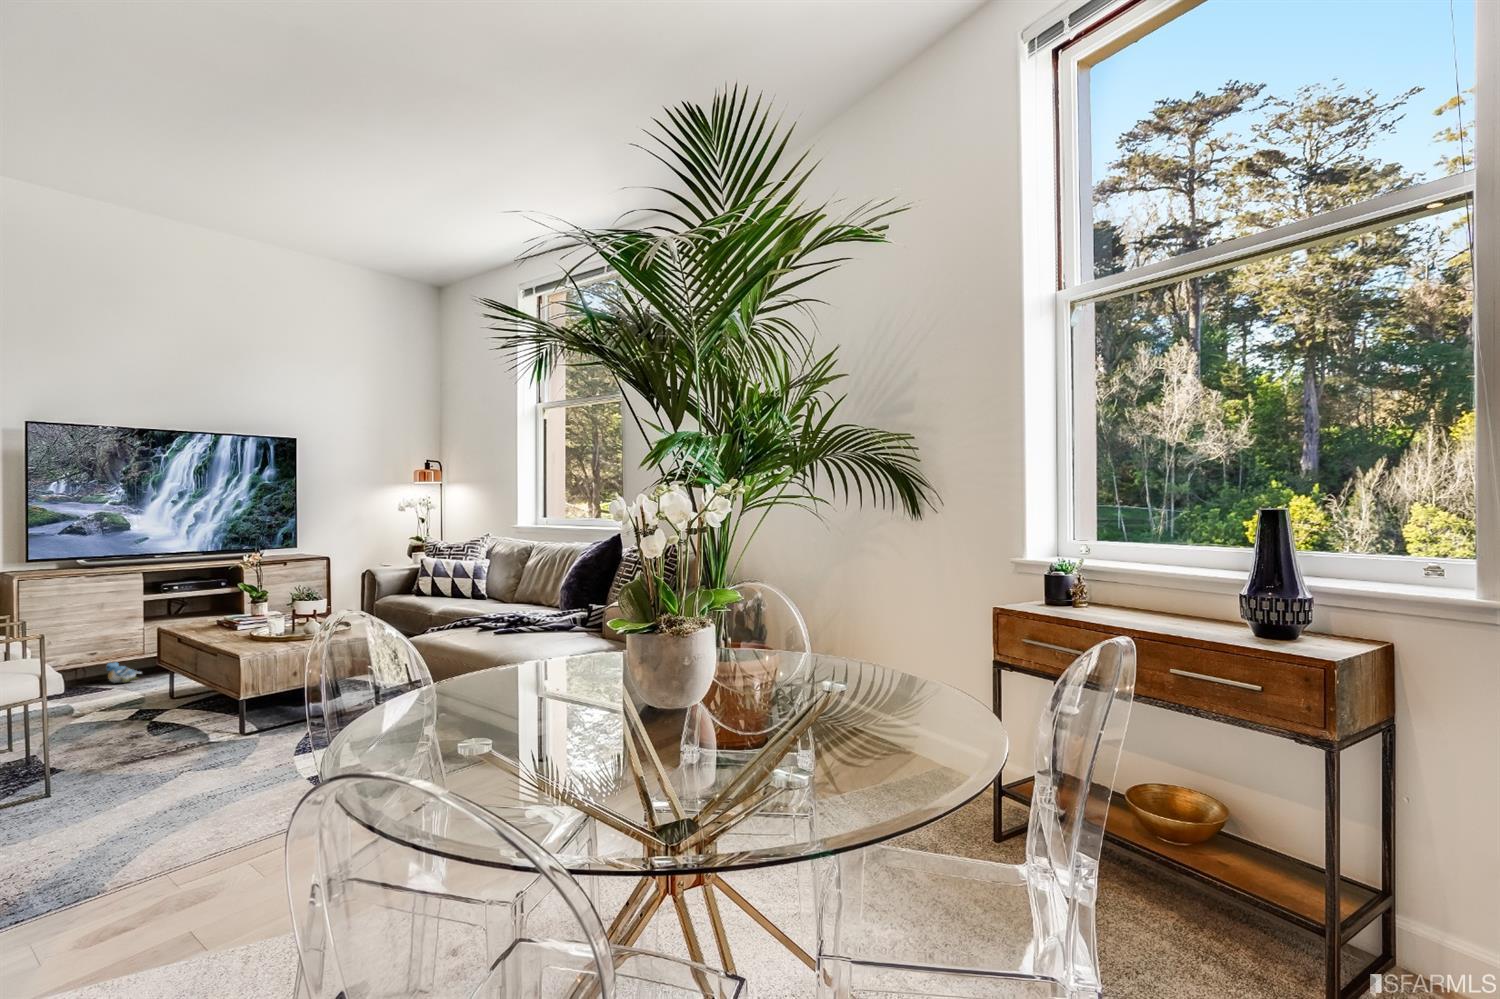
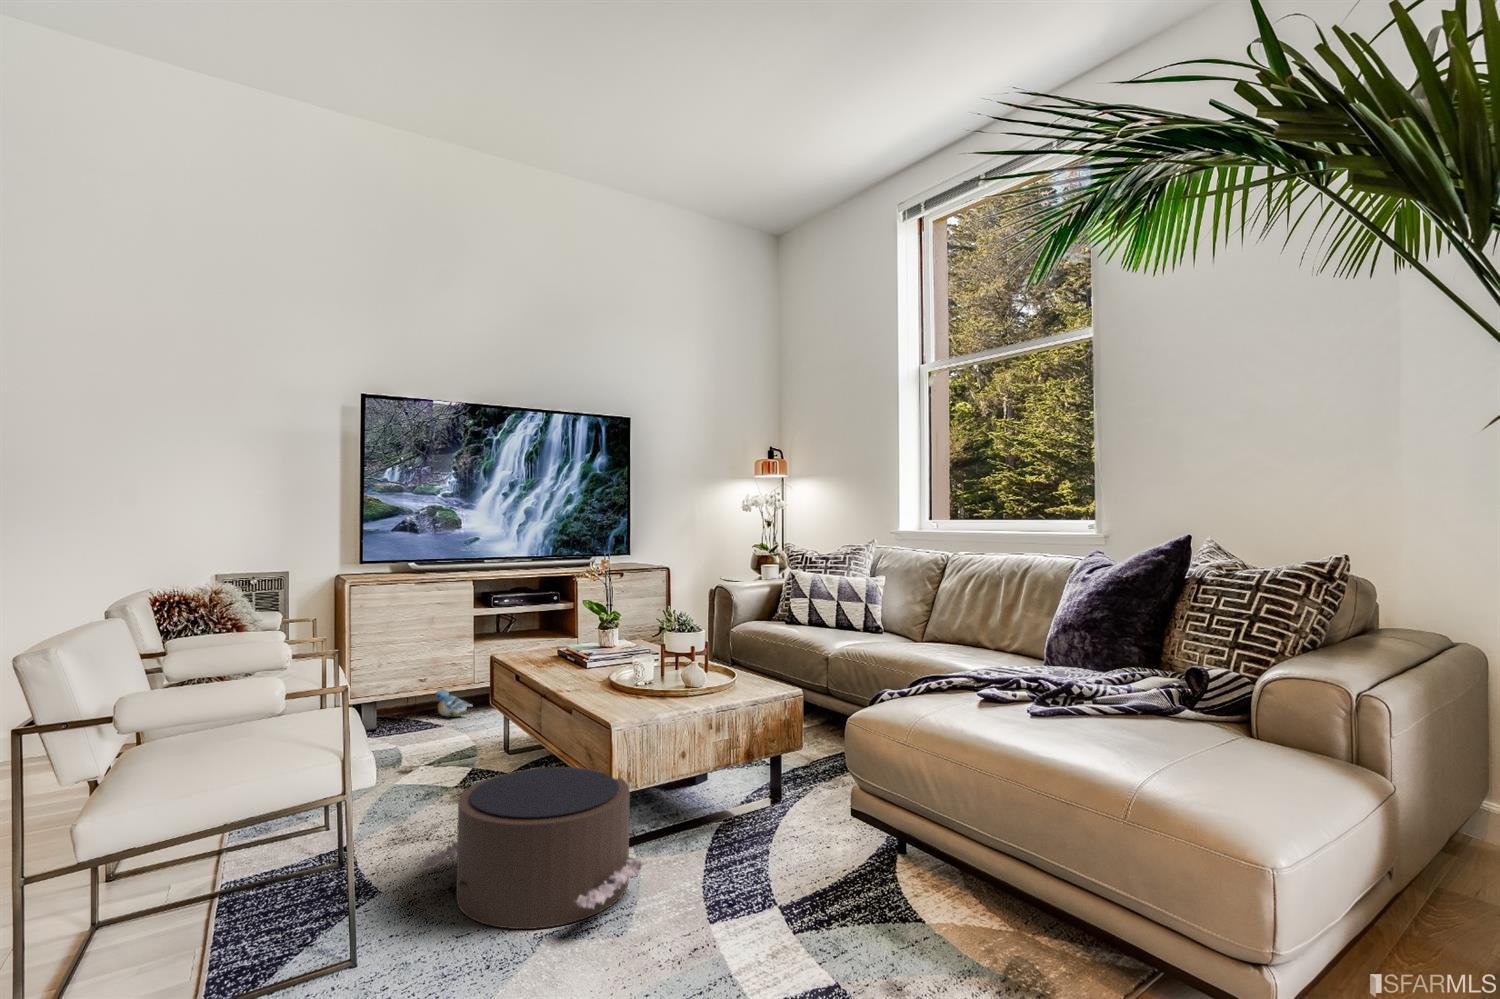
pouf: none [80,693,255,785] -> present [419,767,647,929]

